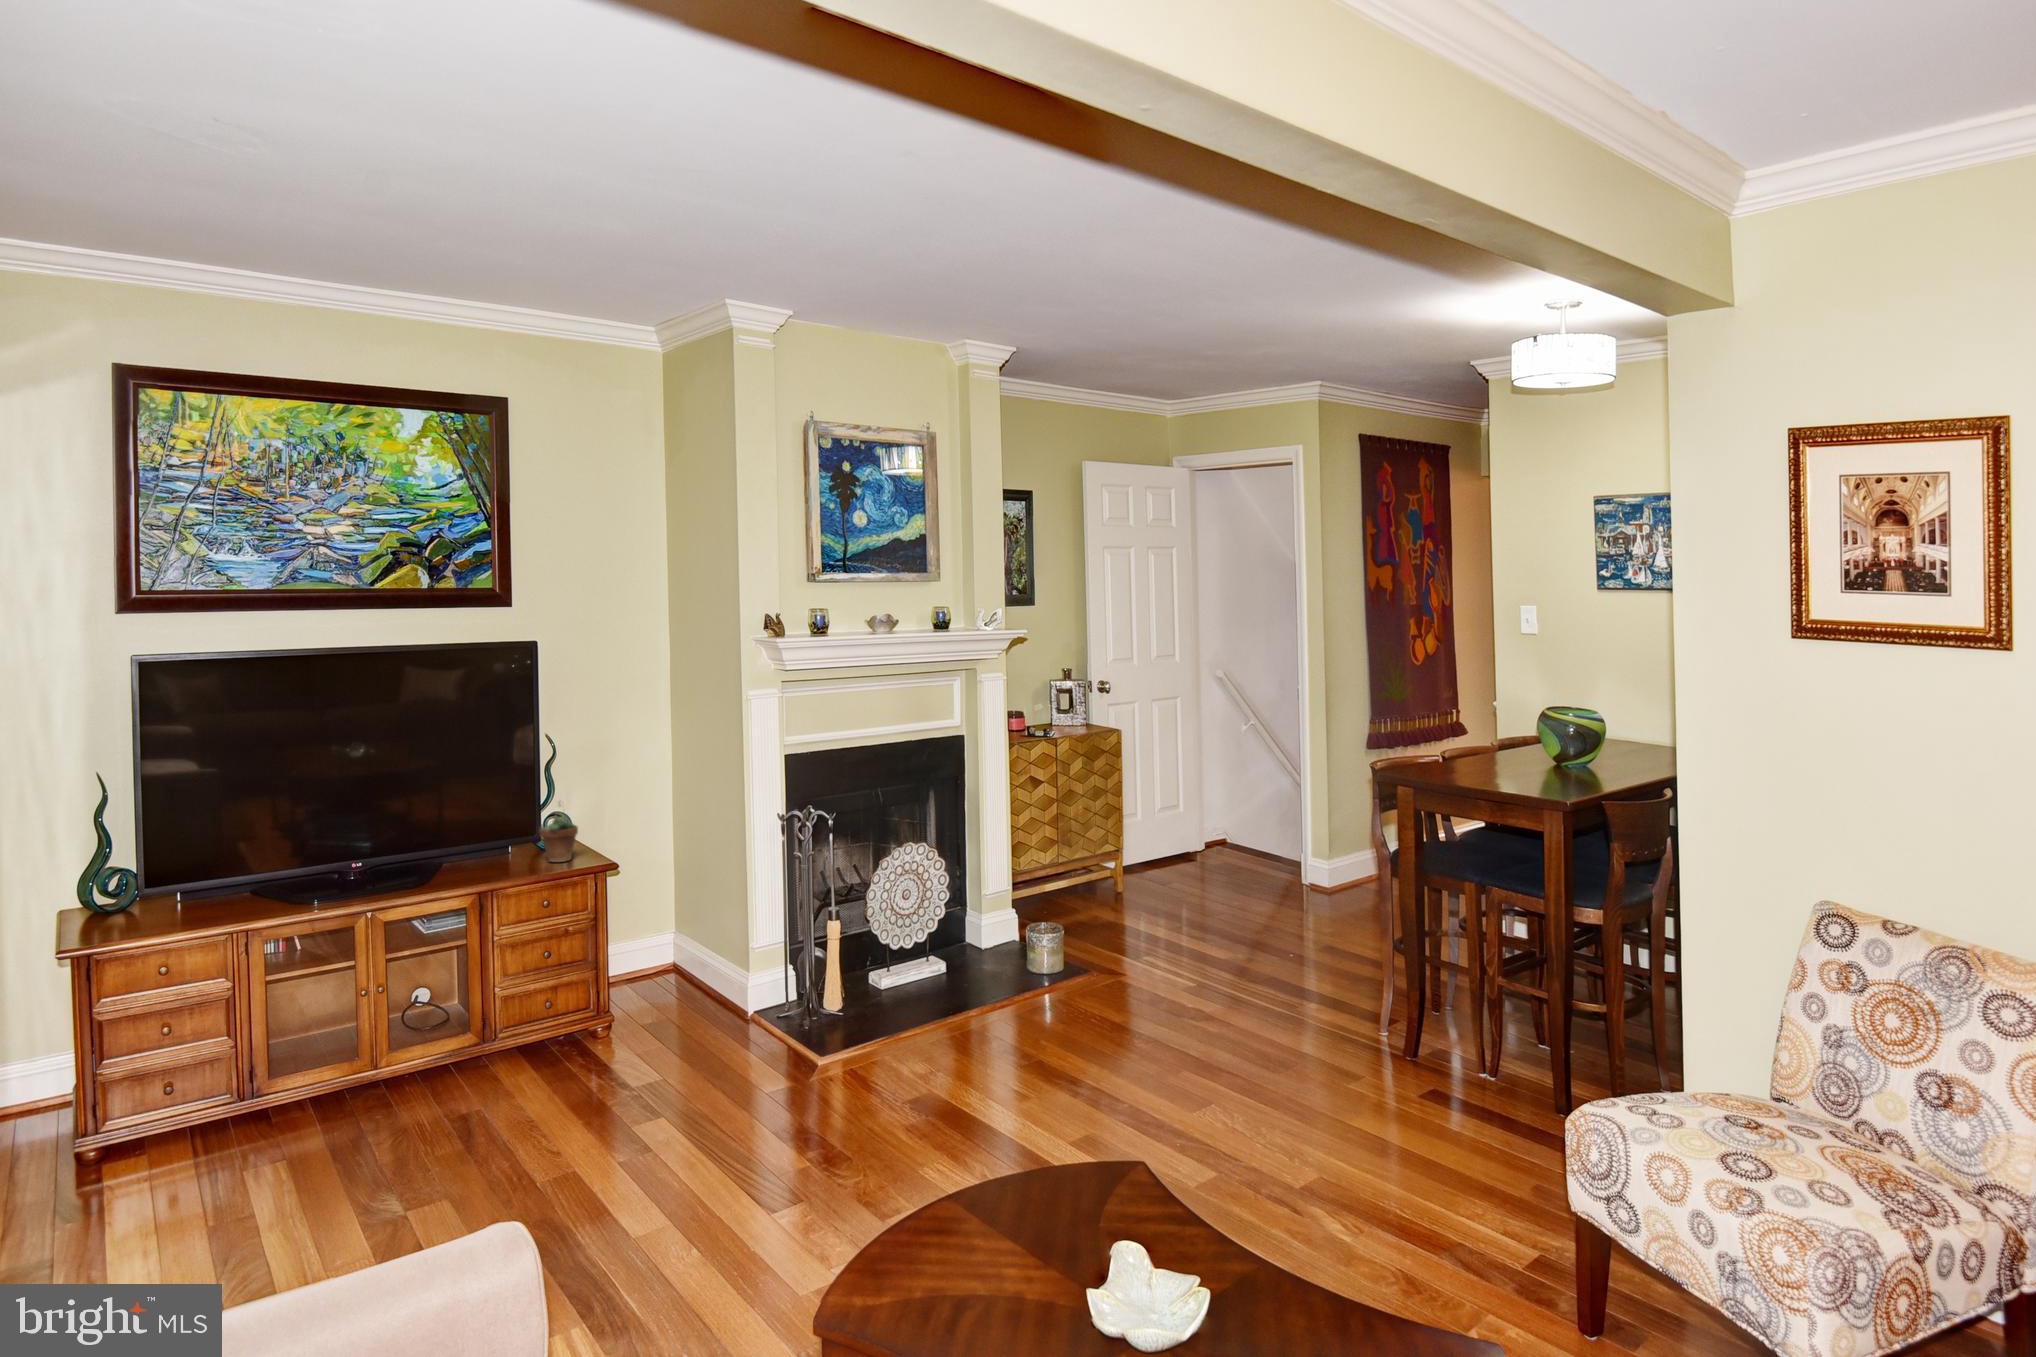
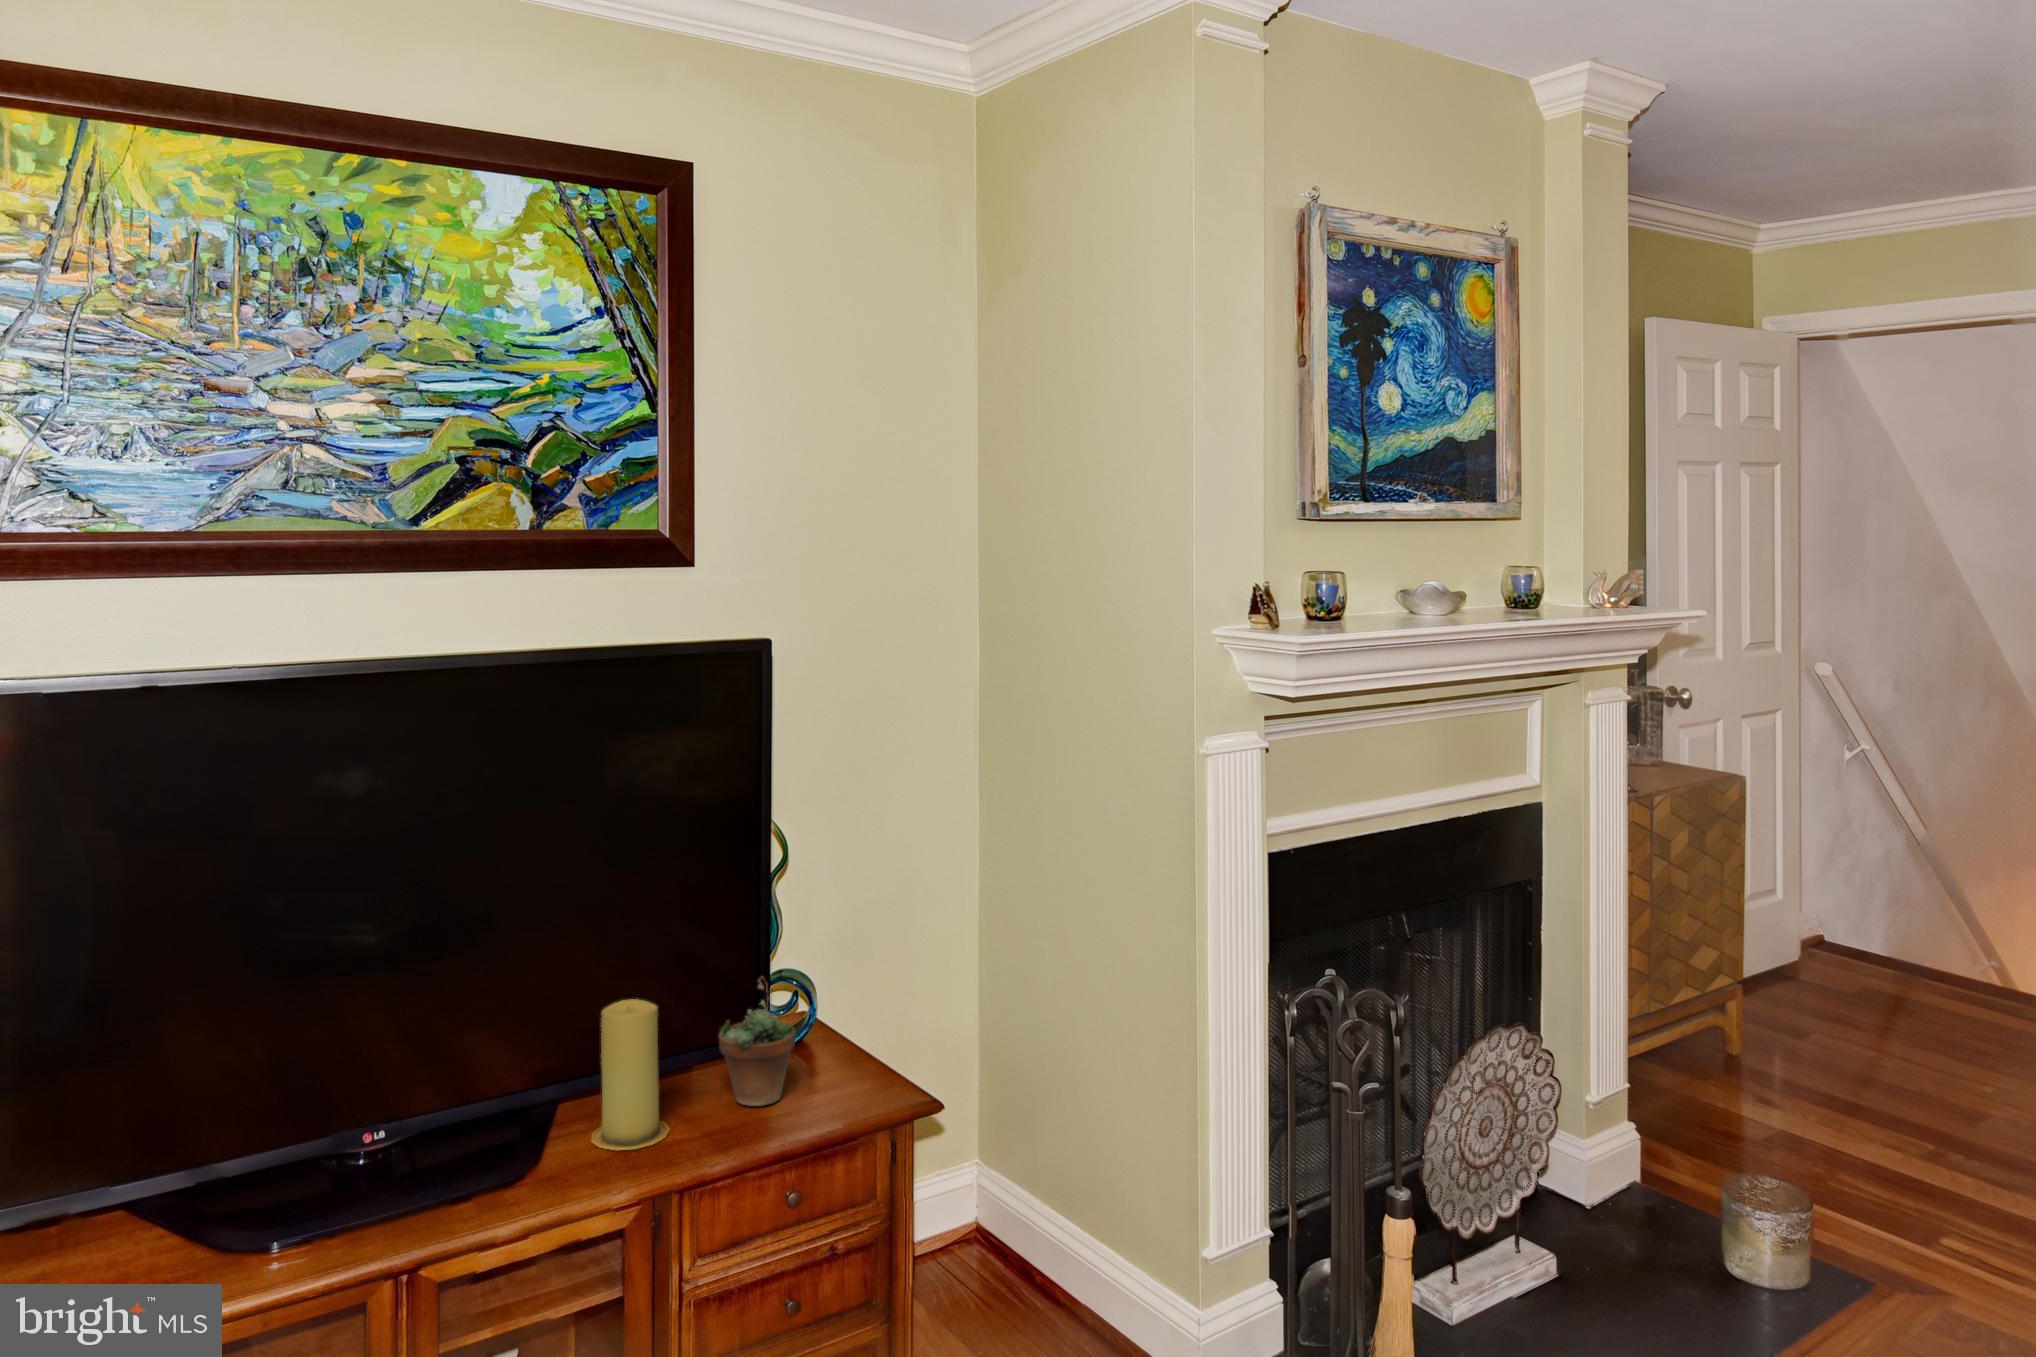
candle: none [481,810,520,878] -> present [592,999,669,1150]

